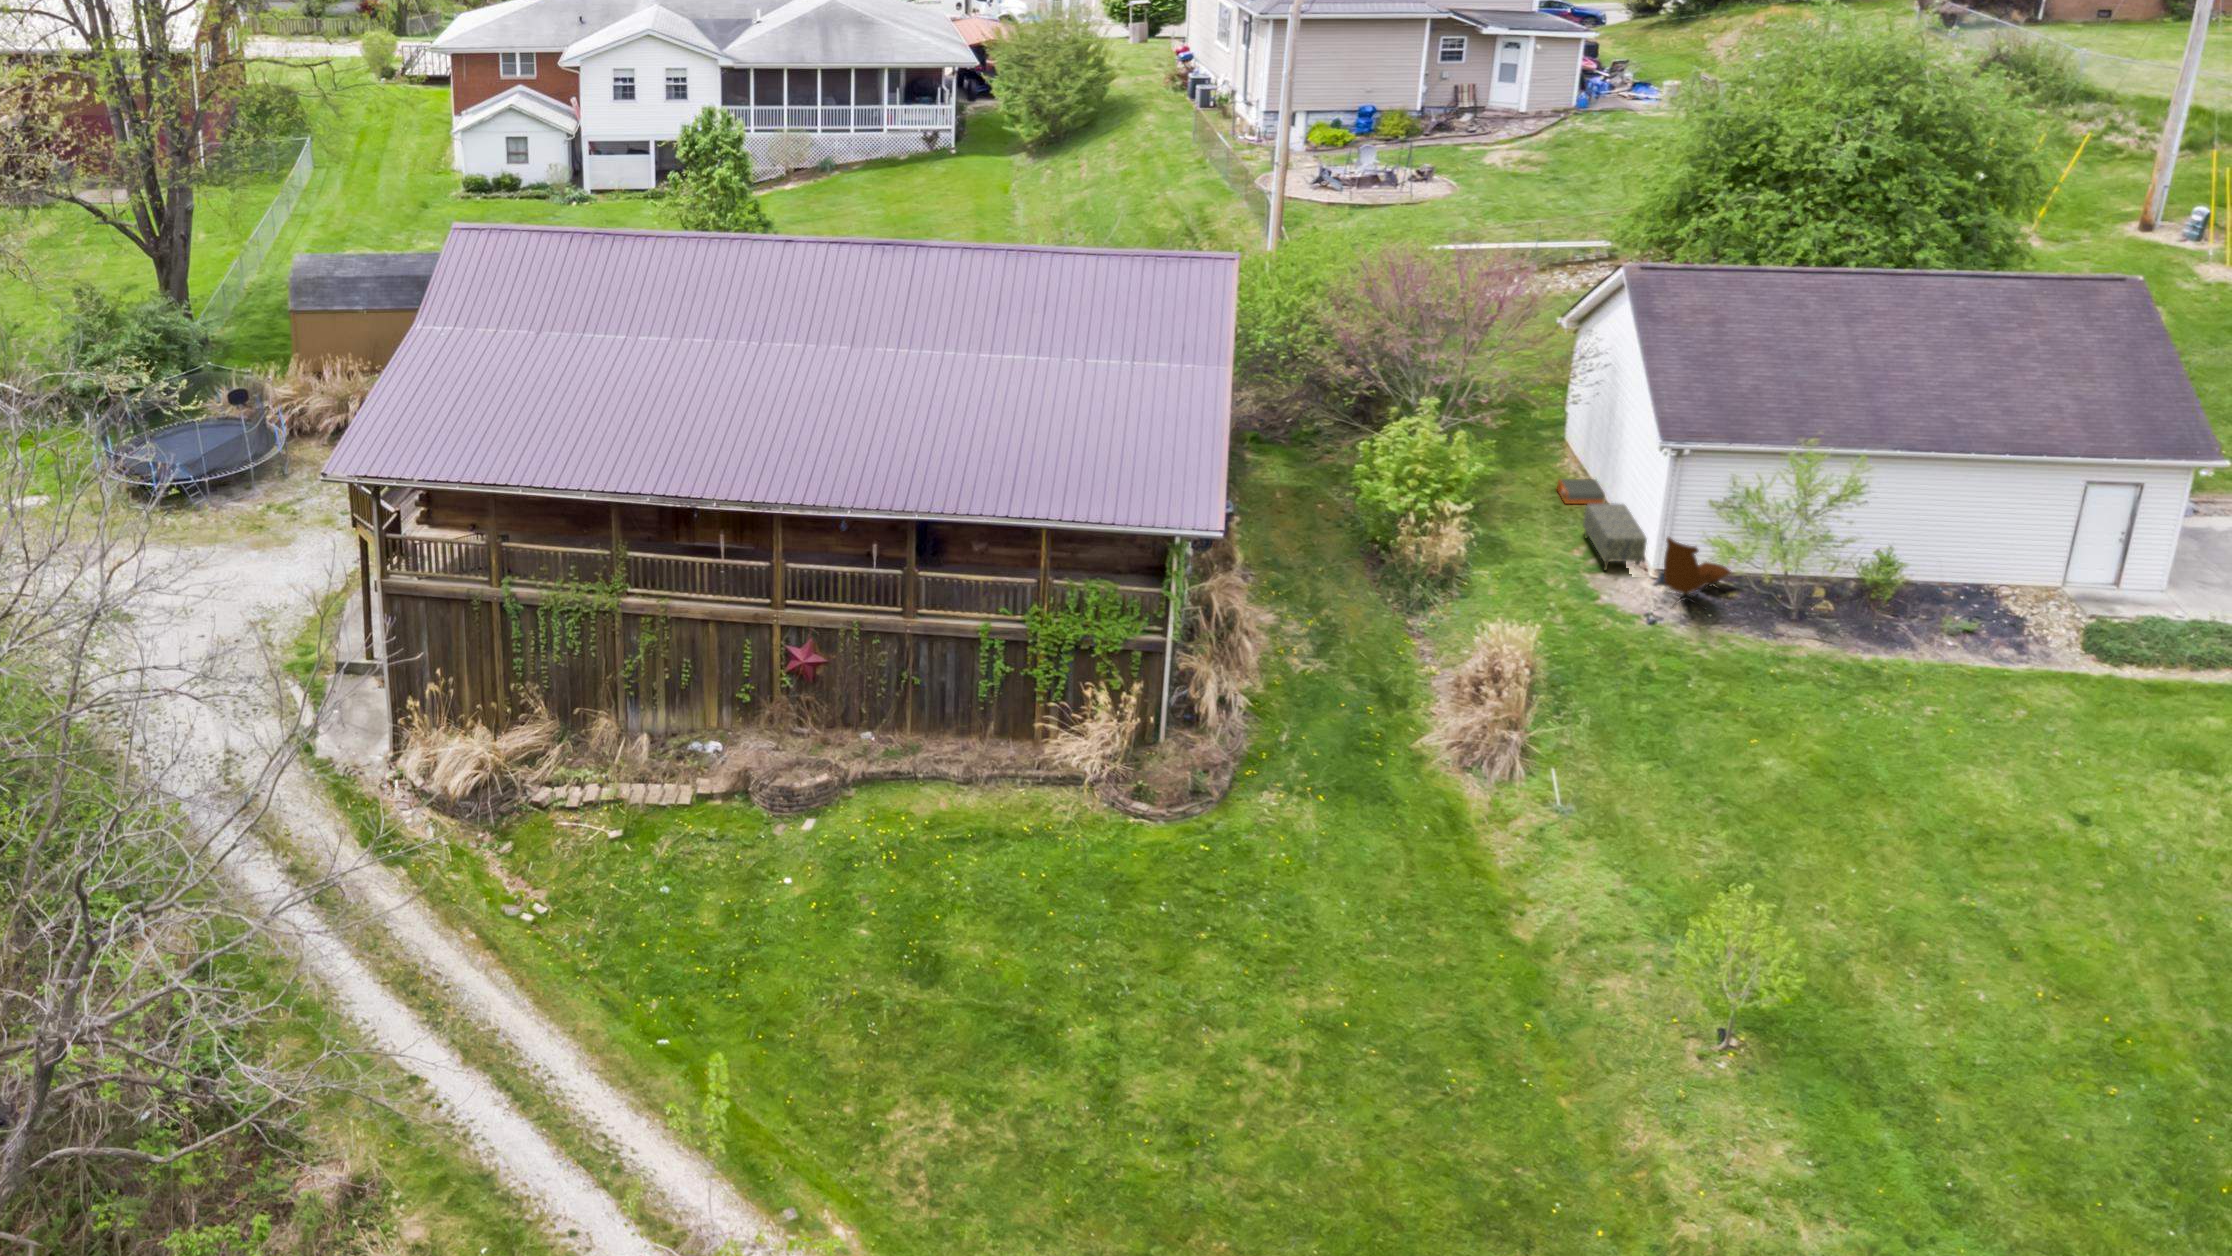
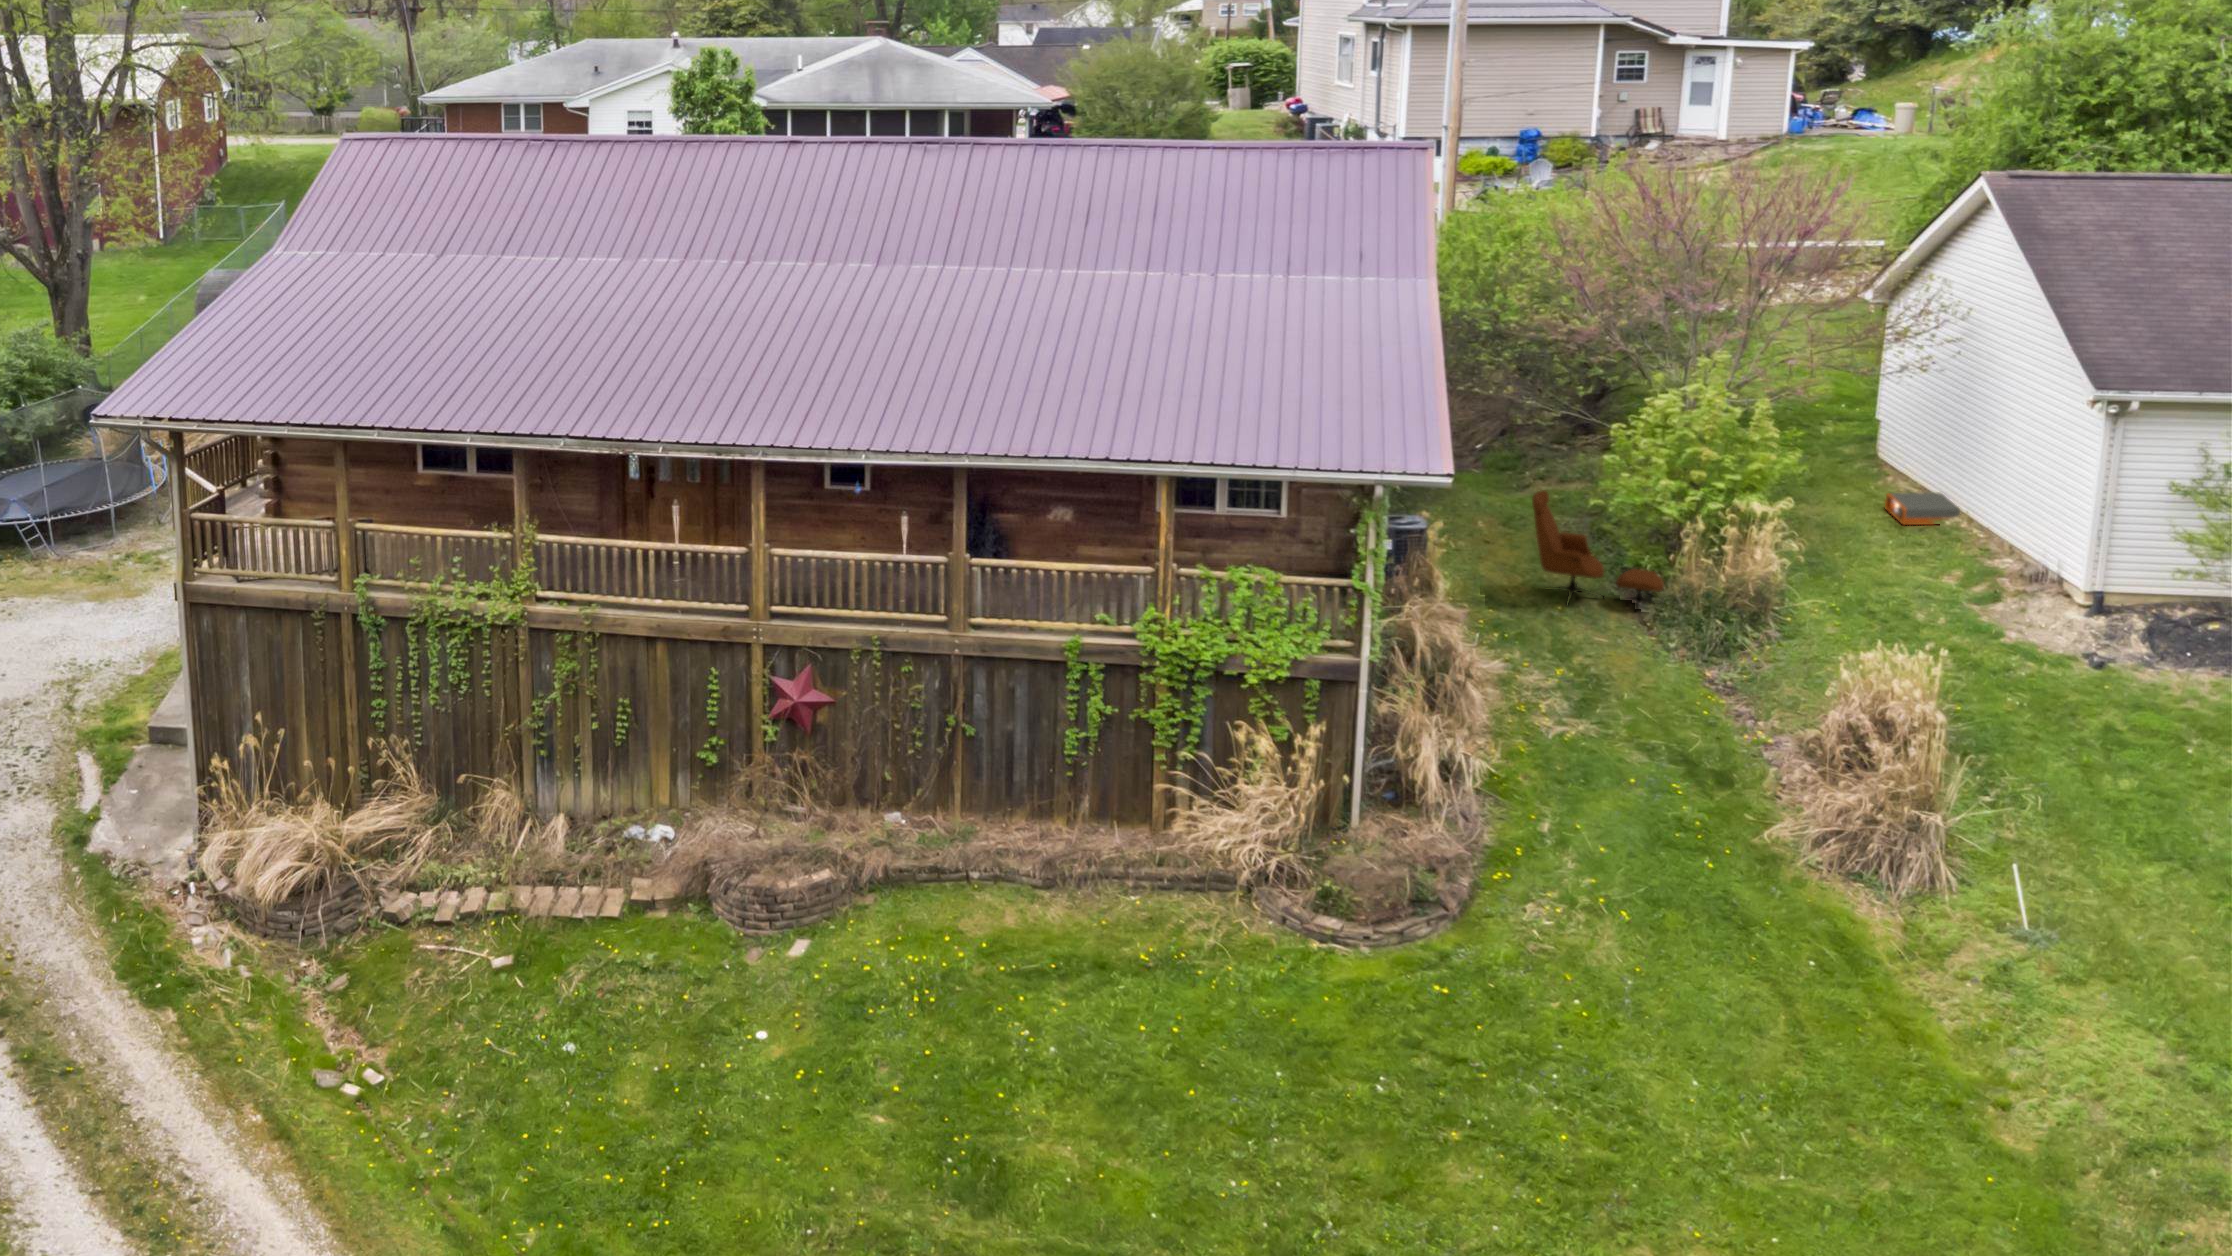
bench: present [1583,503,1647,570] -> none [1940,513,2051,604]
lounge chair: present [1664,538,1731,607] -> present [1532,490,1664,611]

